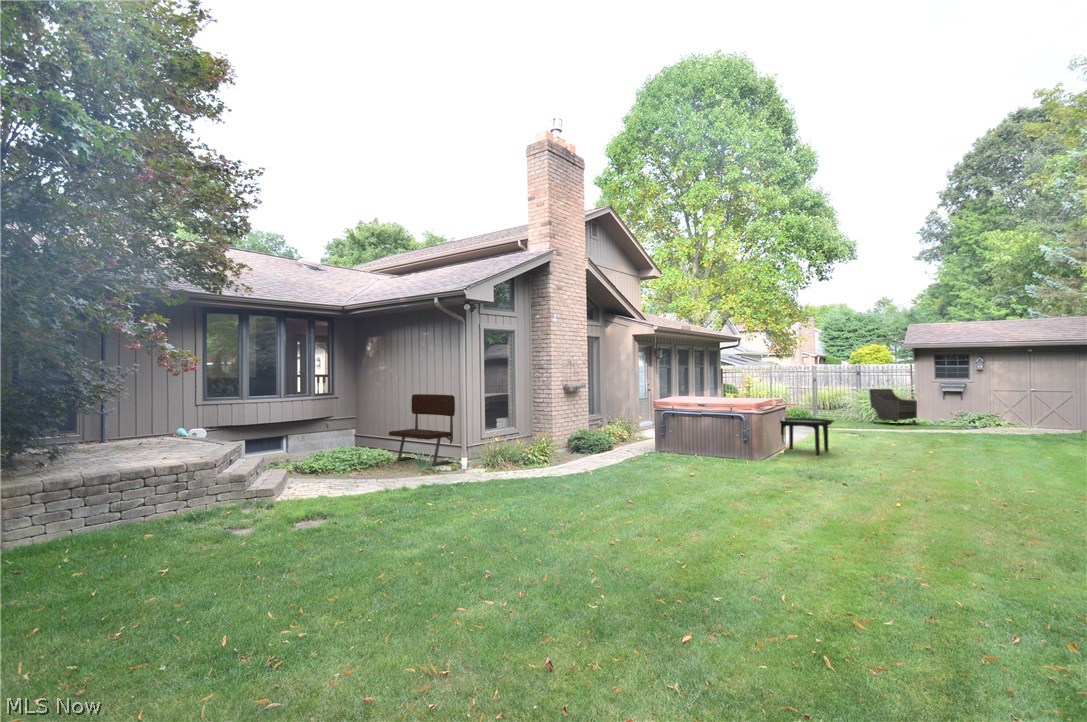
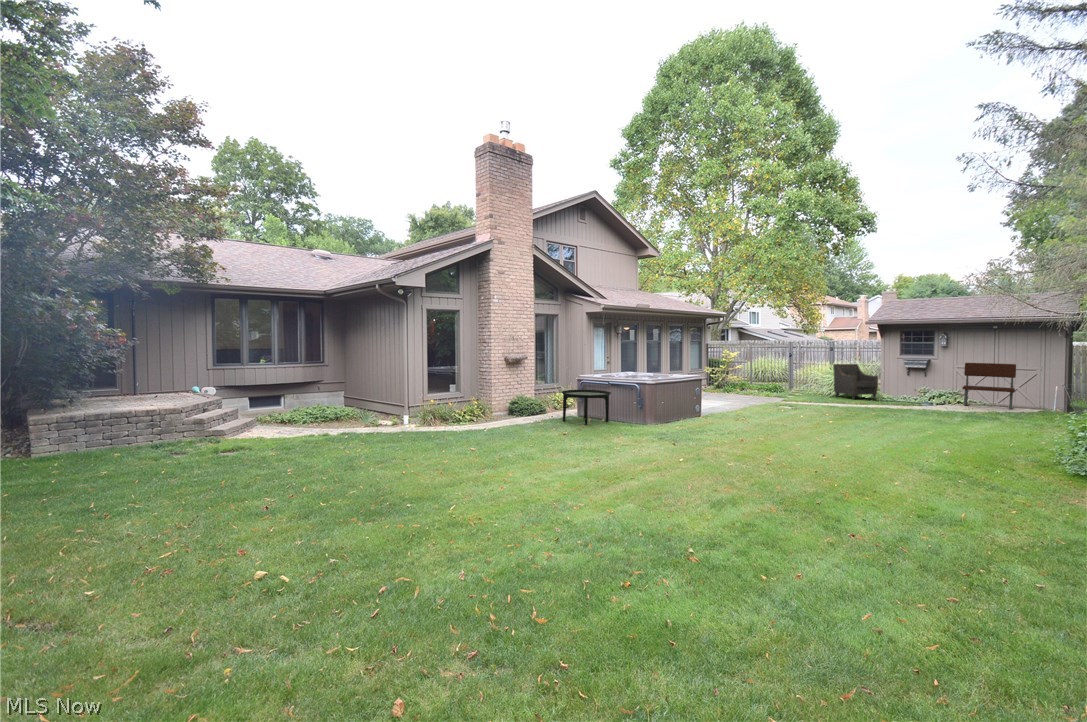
bench: present [389,394,455,466] -> present [962,363,1016,409]
round table: present [780,418,834,455] -> present [561,390,611,425]

